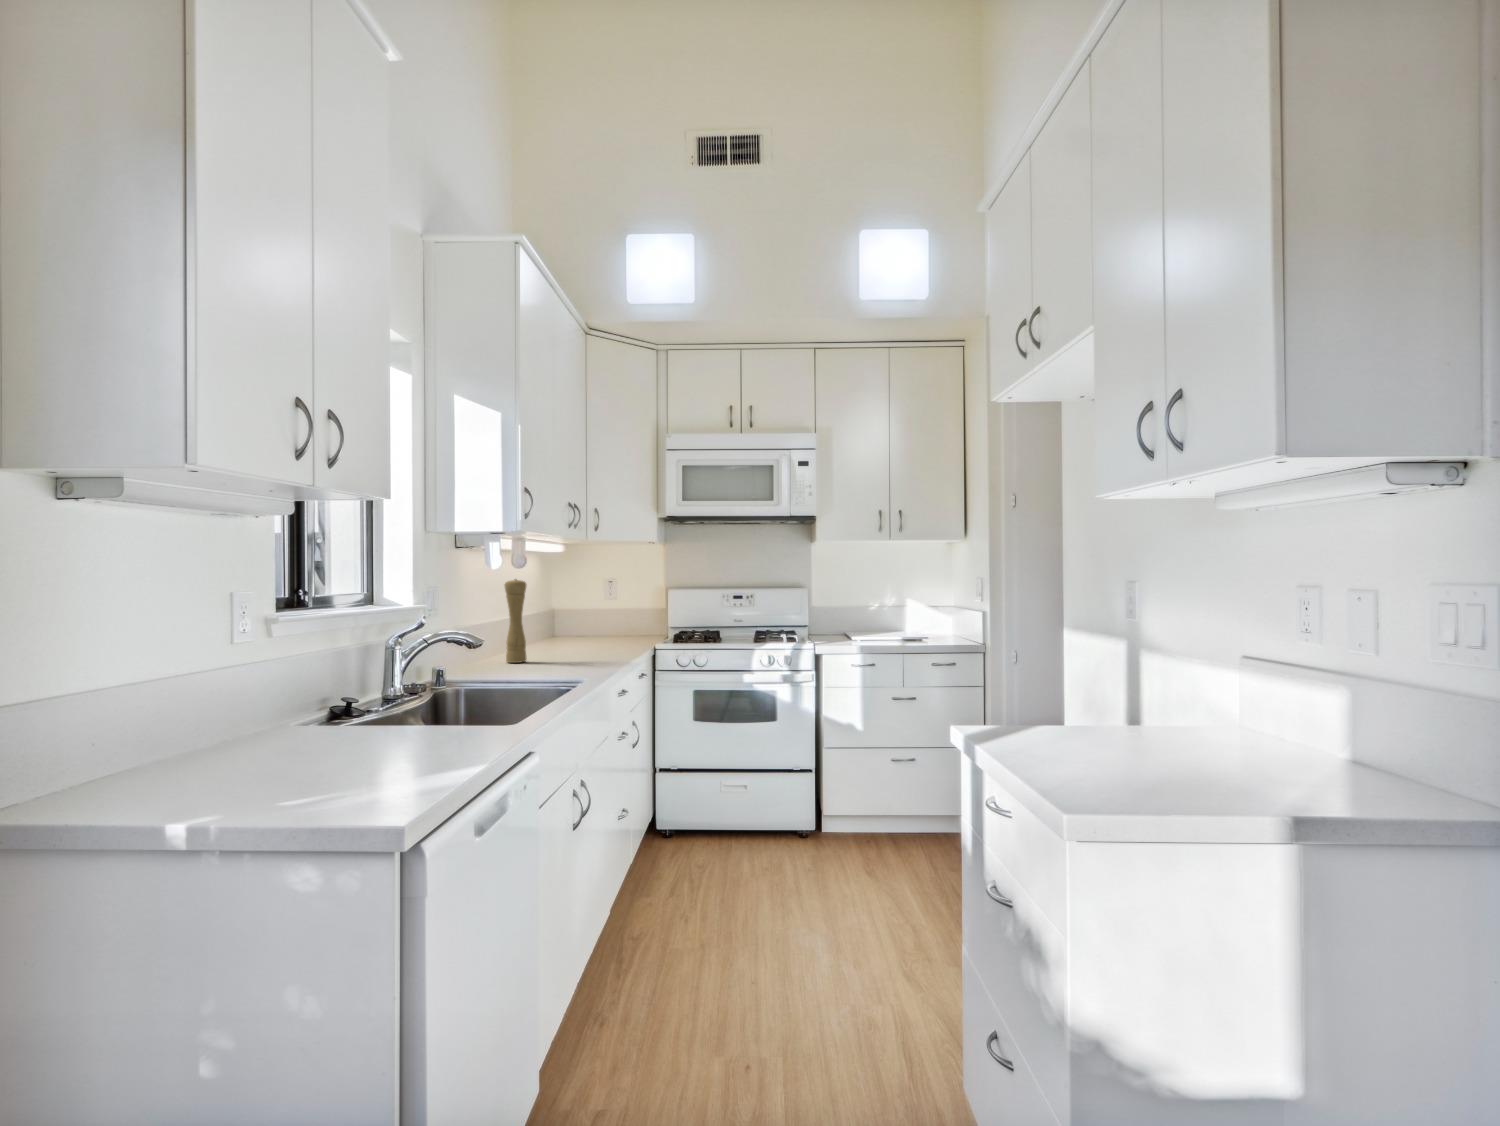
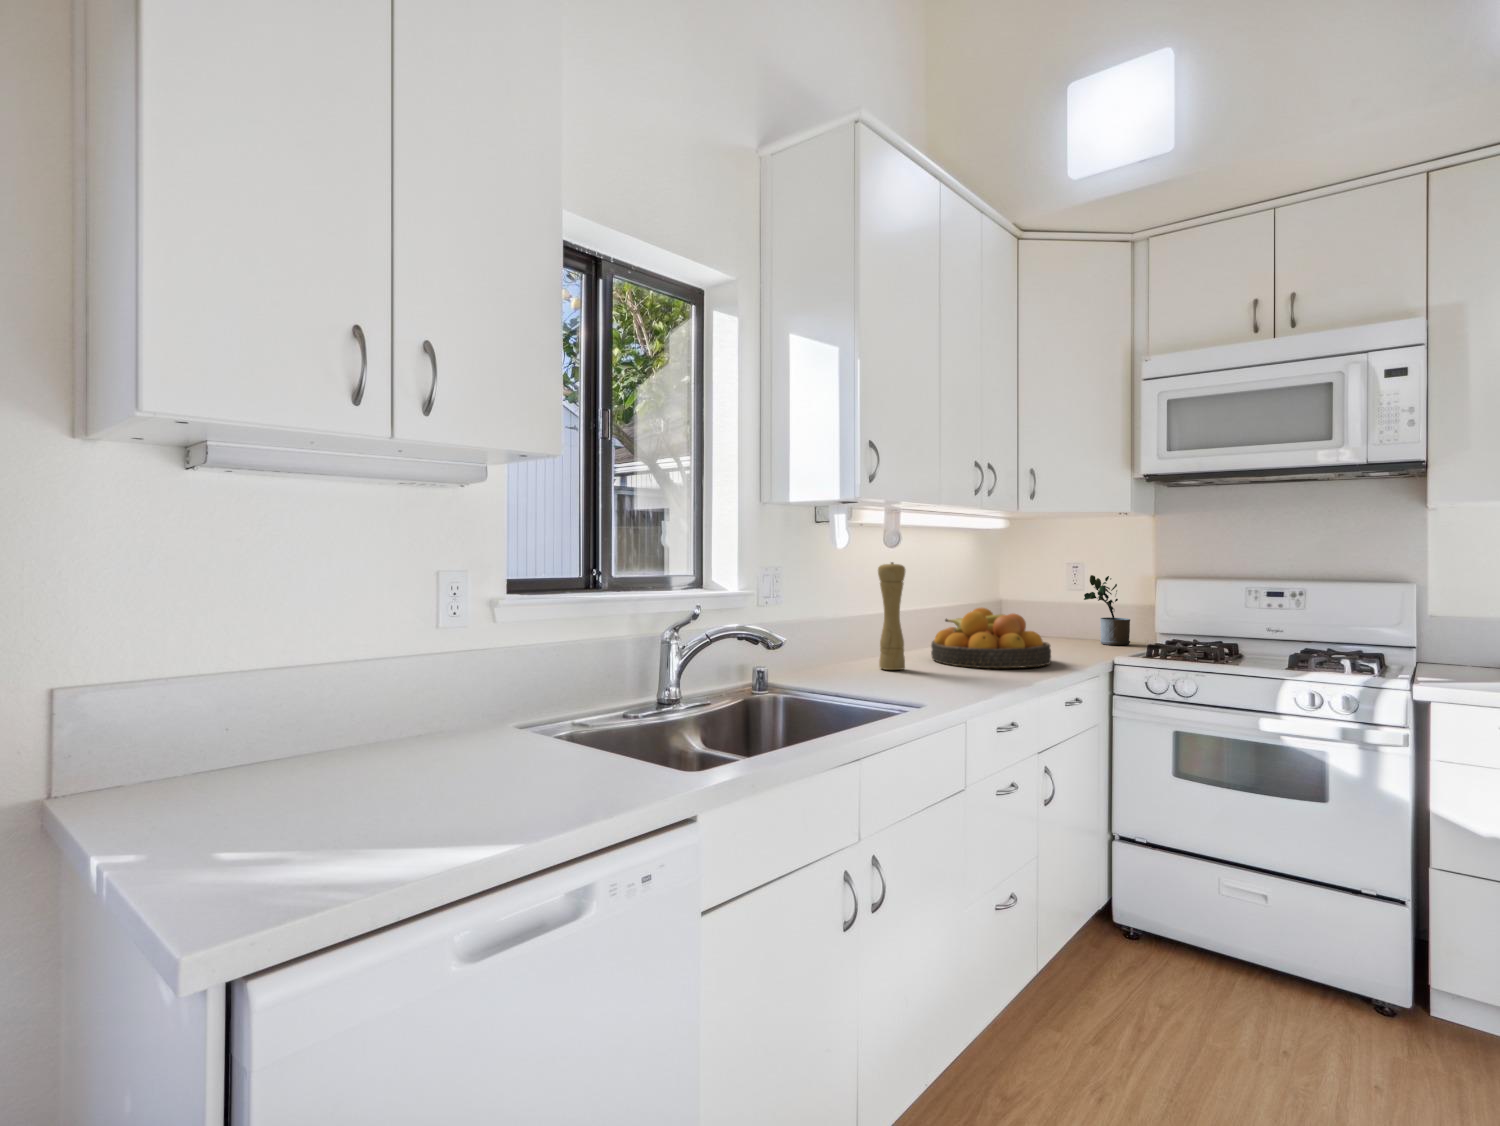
potted plant: none [617,586,648,637] -> present [1084,575,1130,645]
fruit bowl: none [530,613,619,657] -> present [931,608,1051,668]

